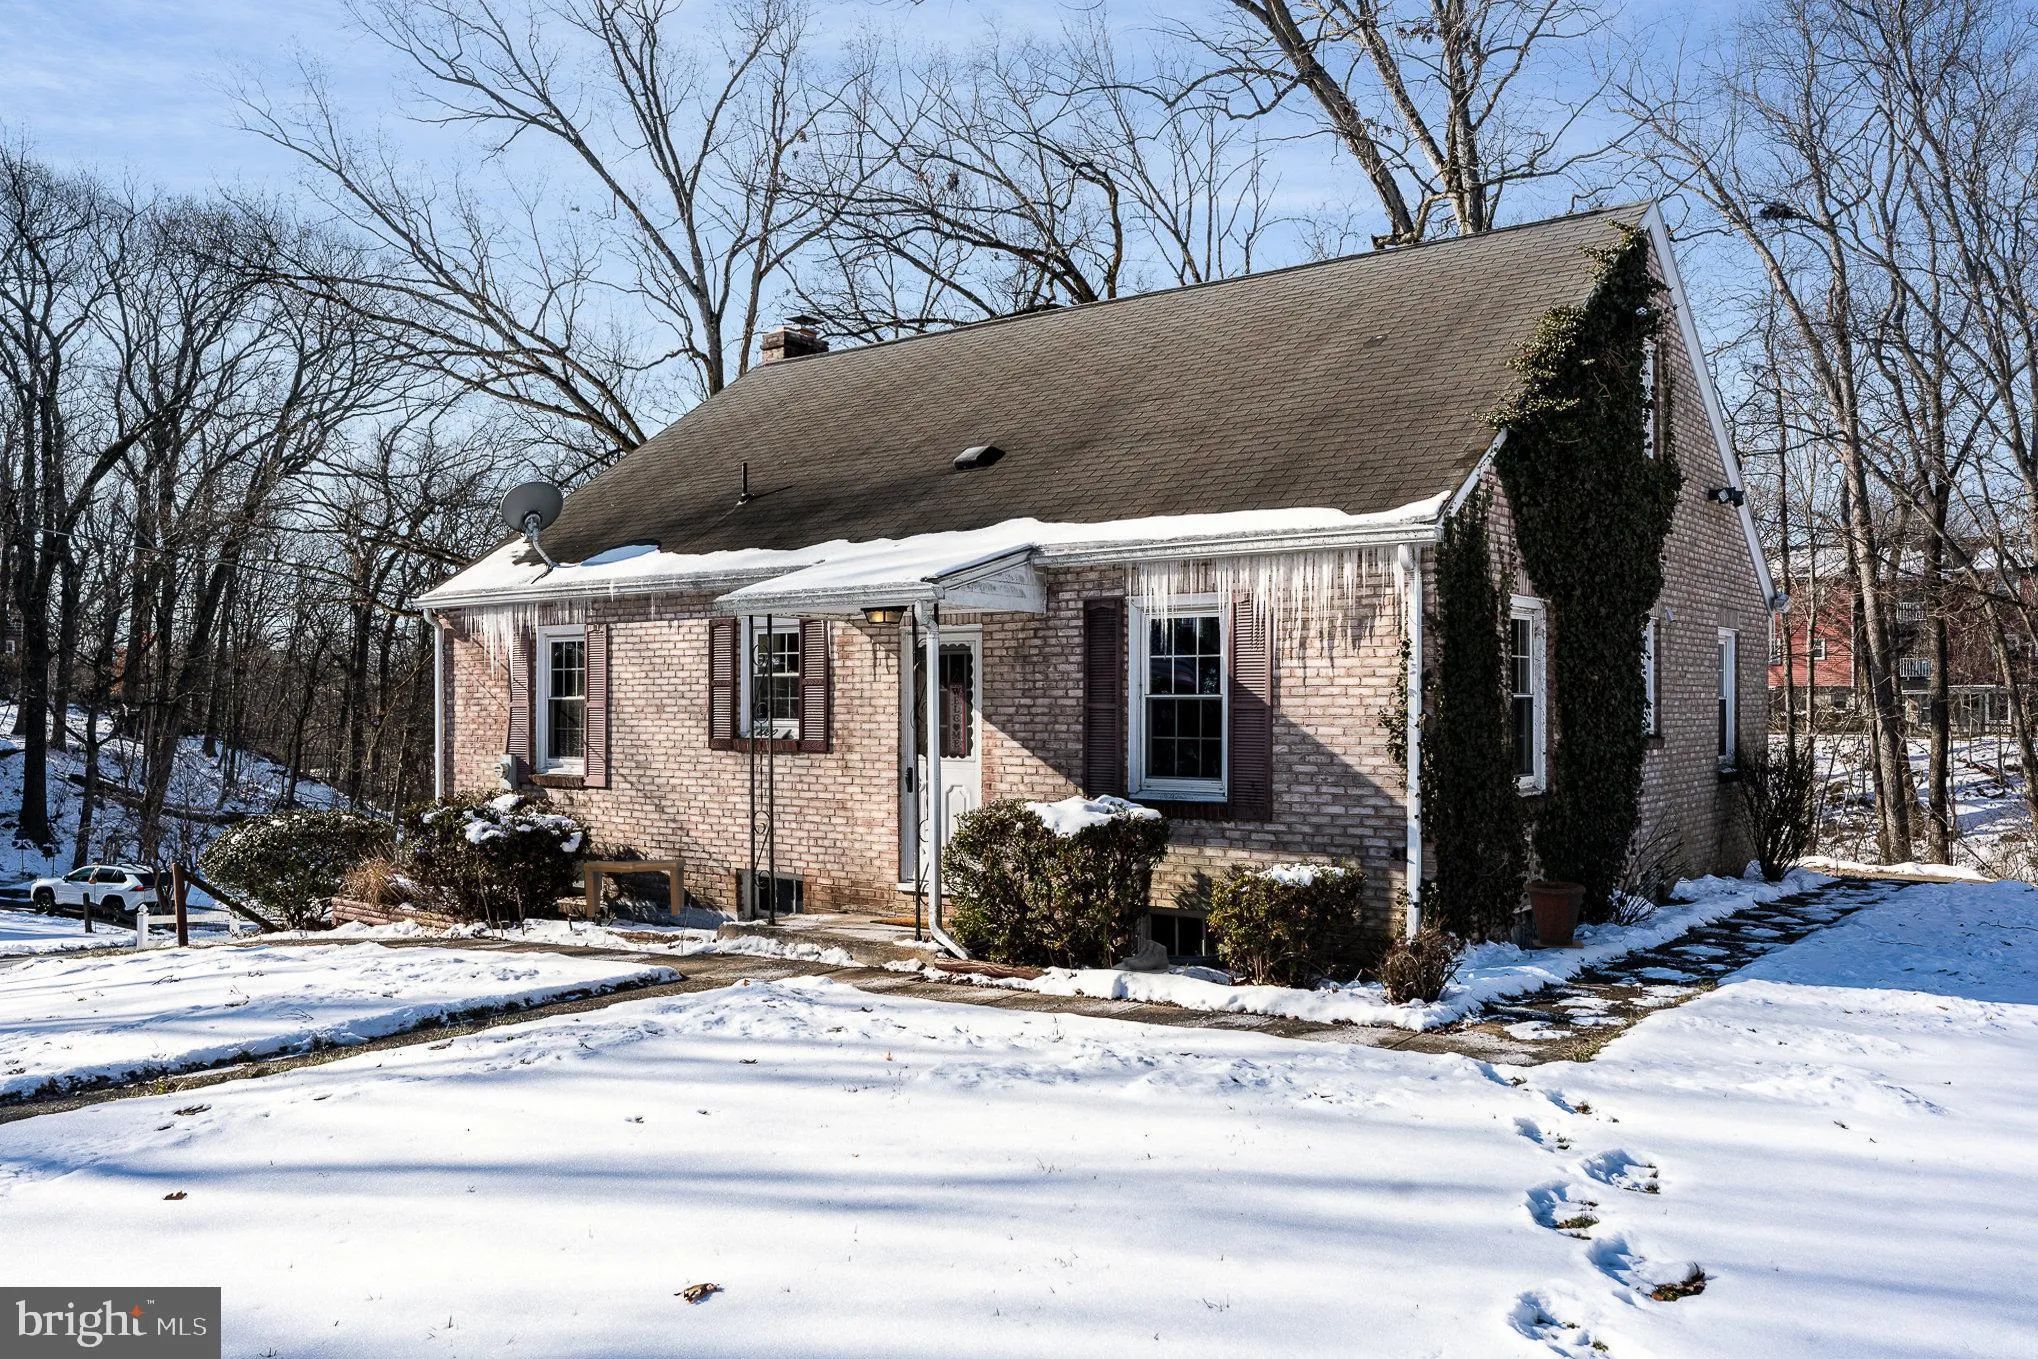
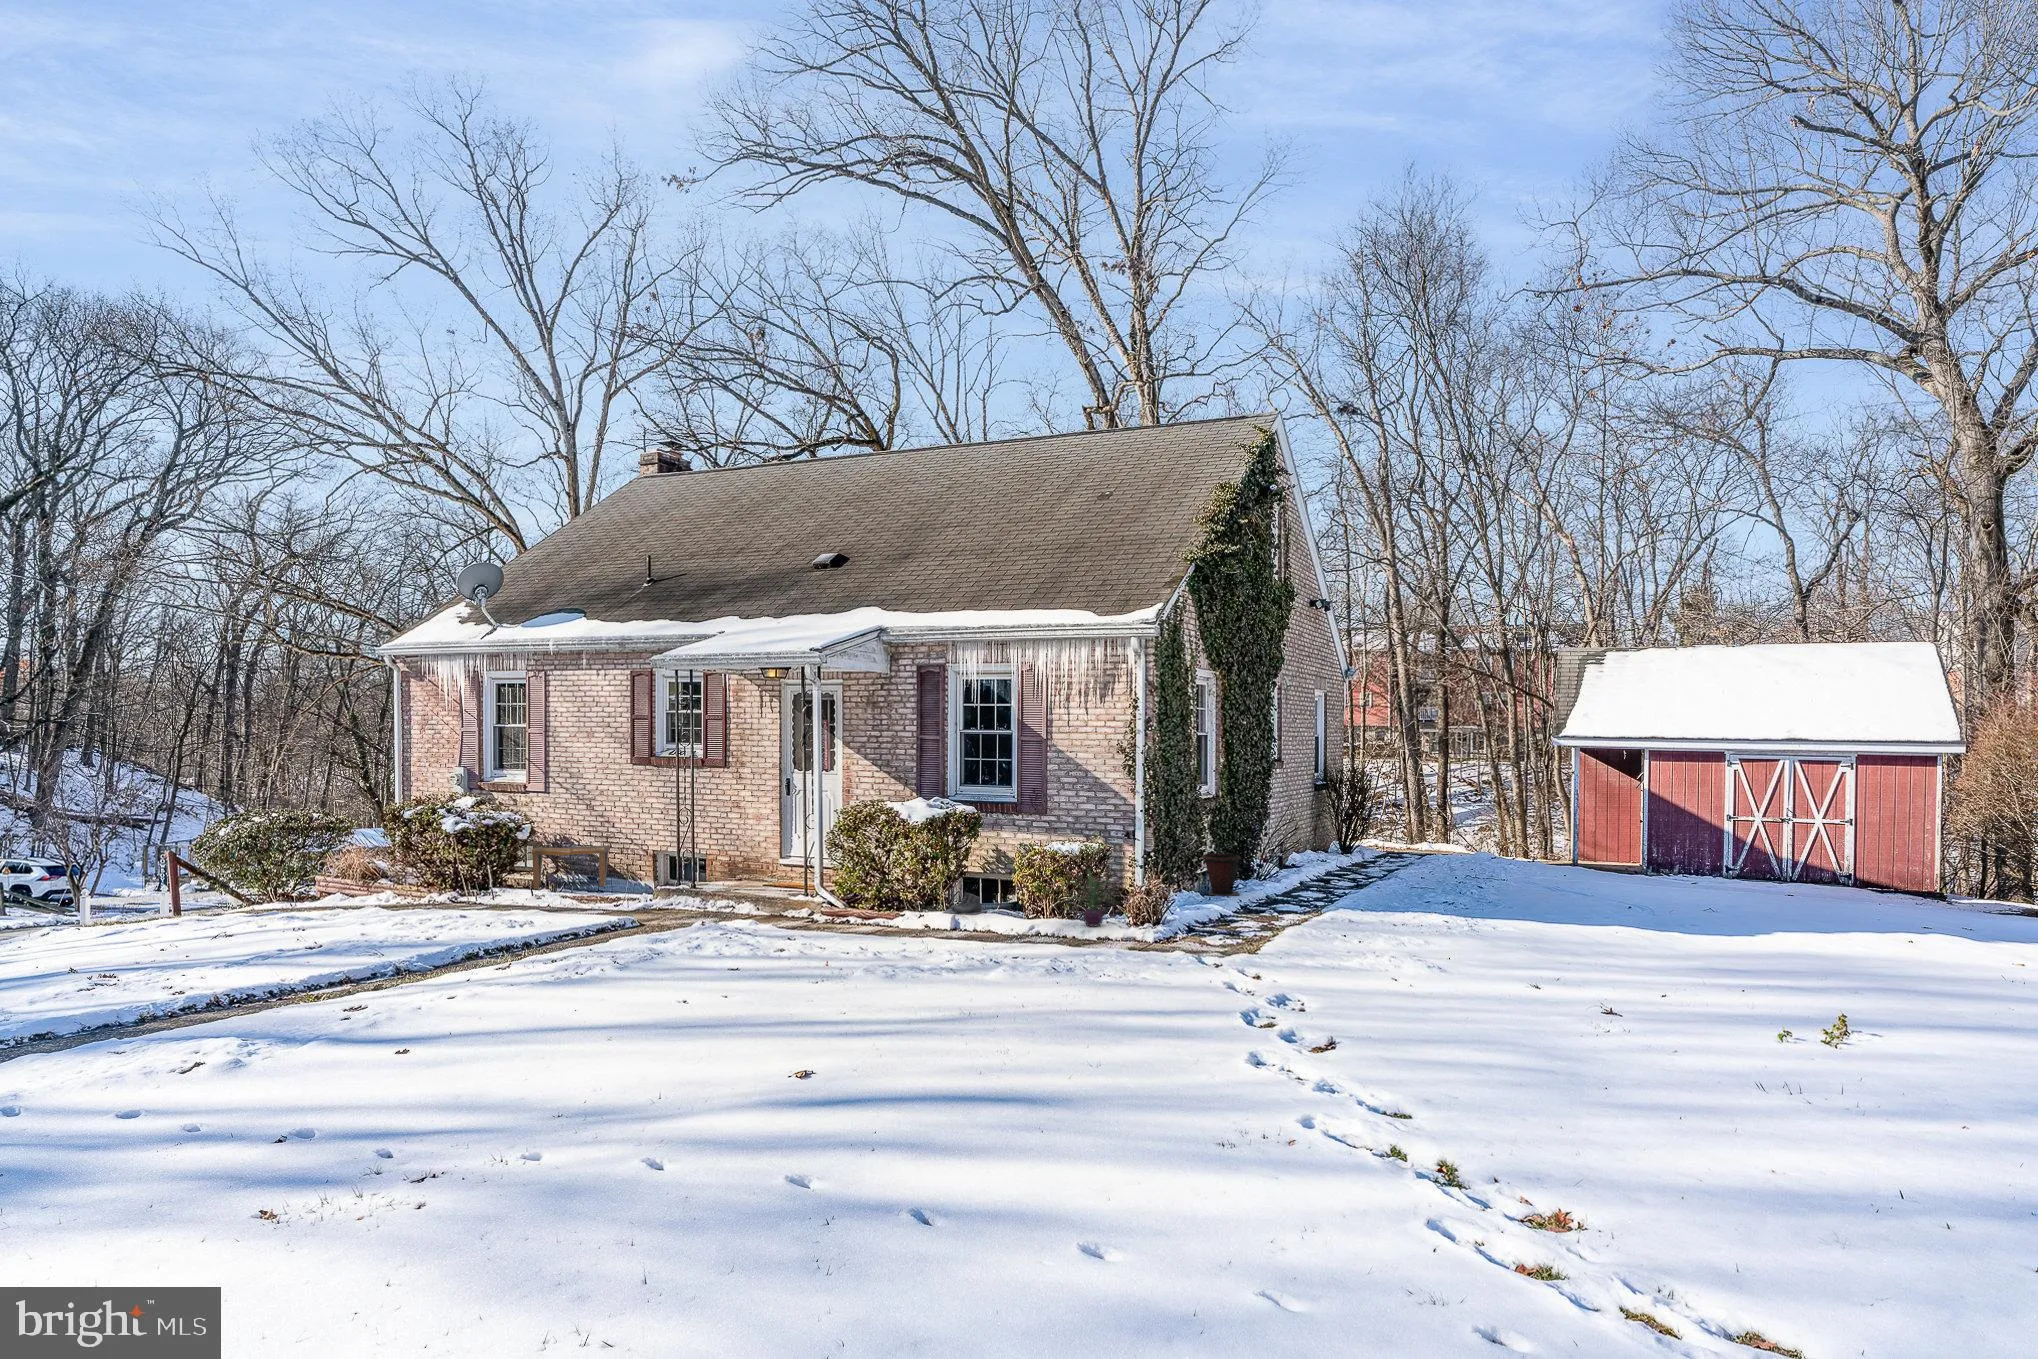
decorative plant: none [1288,908,1372,999] -> present [1080,869,1103,926]

